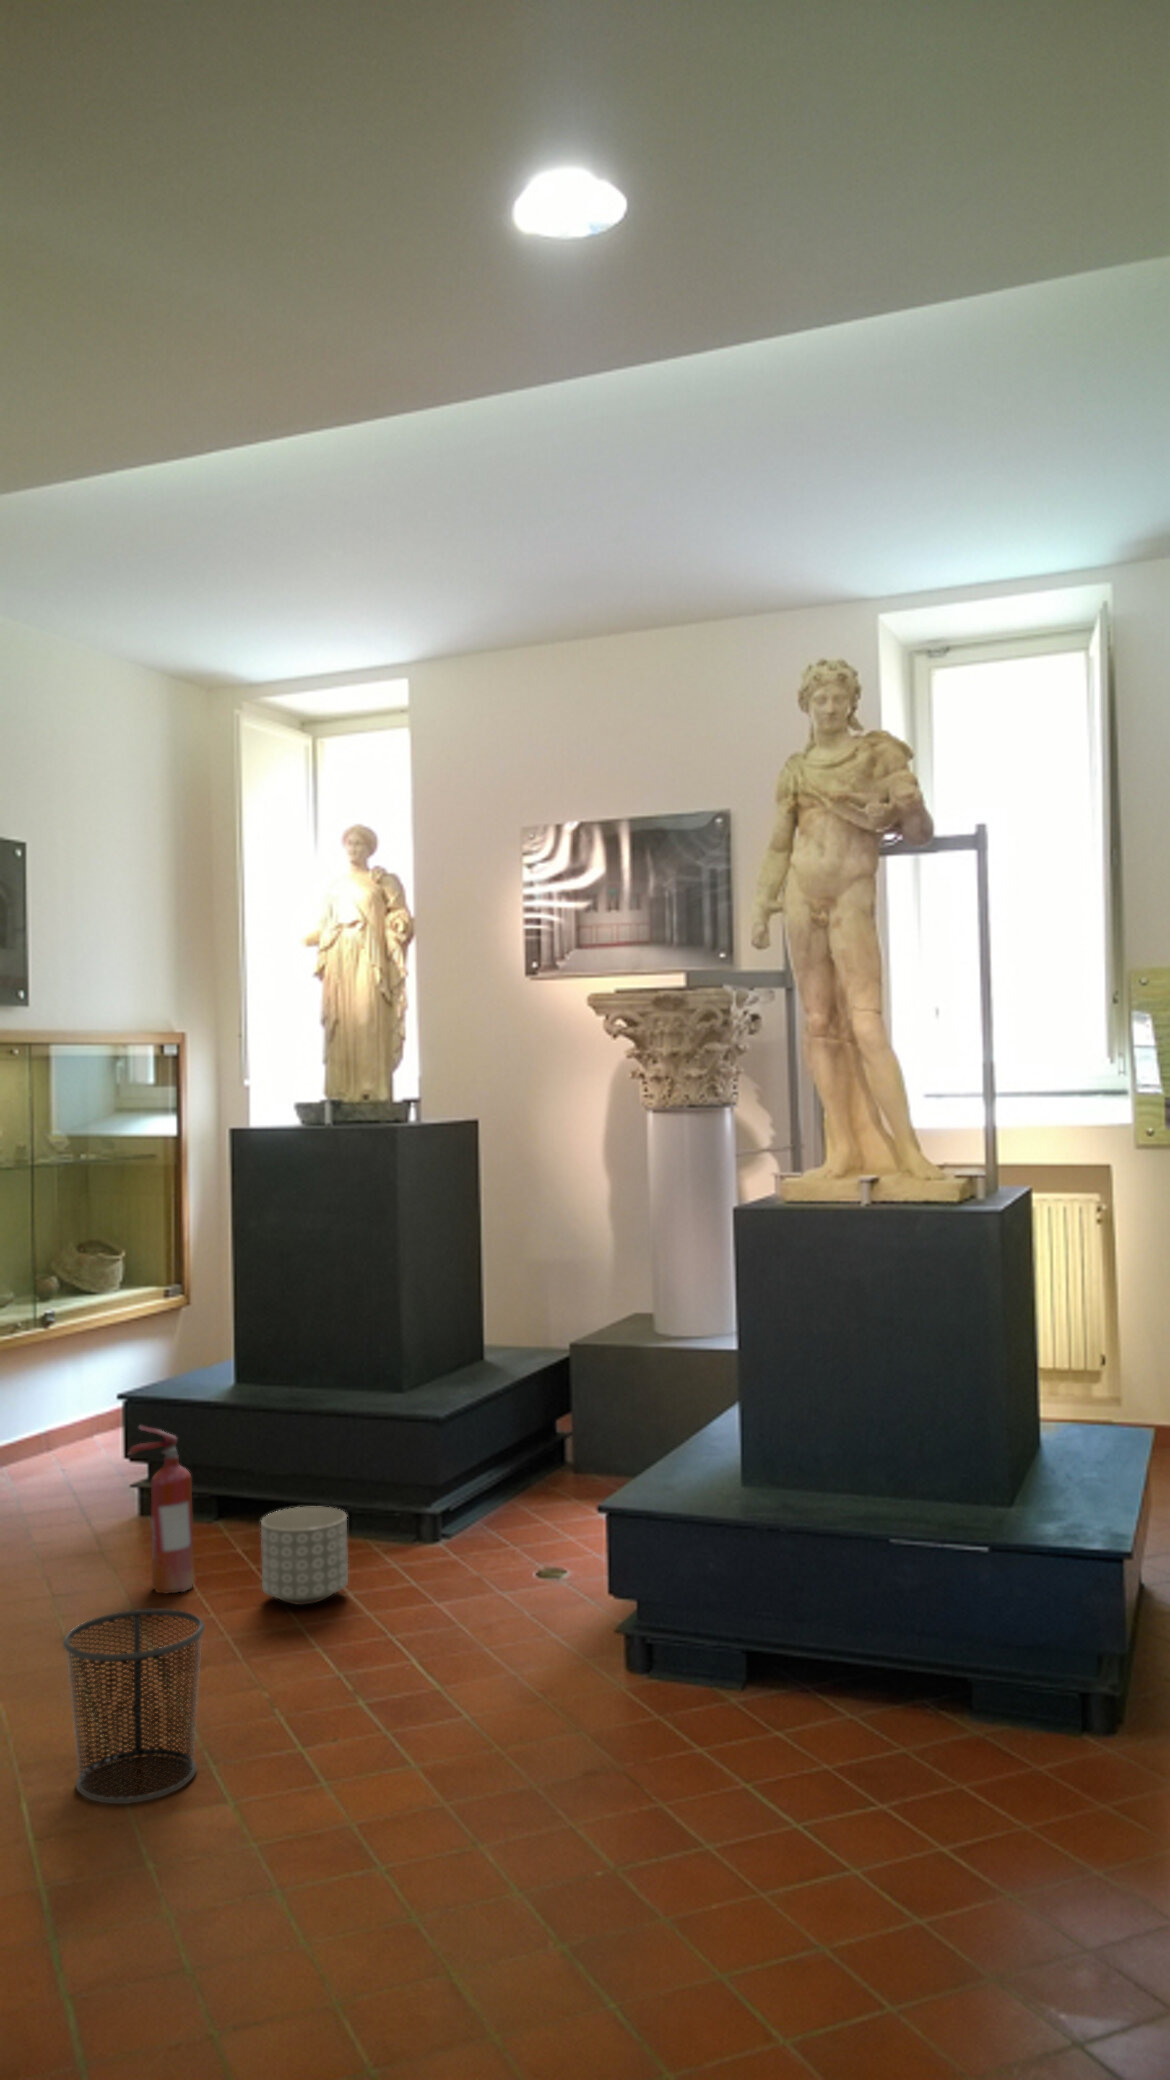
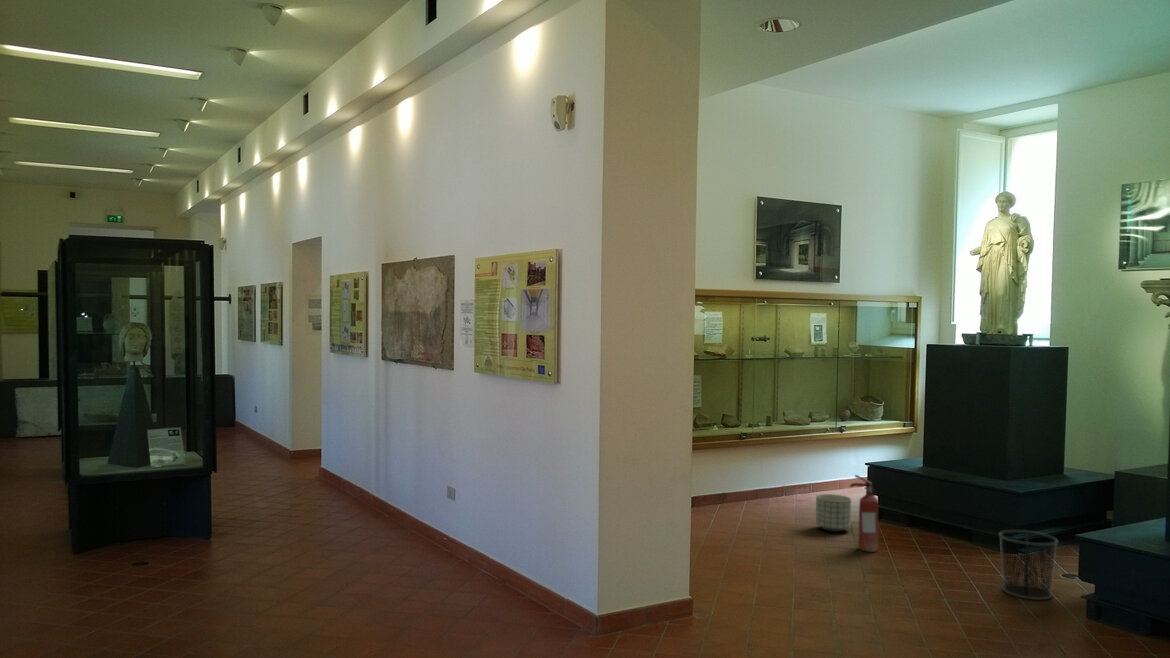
planter: present [261,1506,348,1605] -> present [816,494,851,532]
waste bin: present [63,1609,205,1804] -> present [999,530,1058,600]

